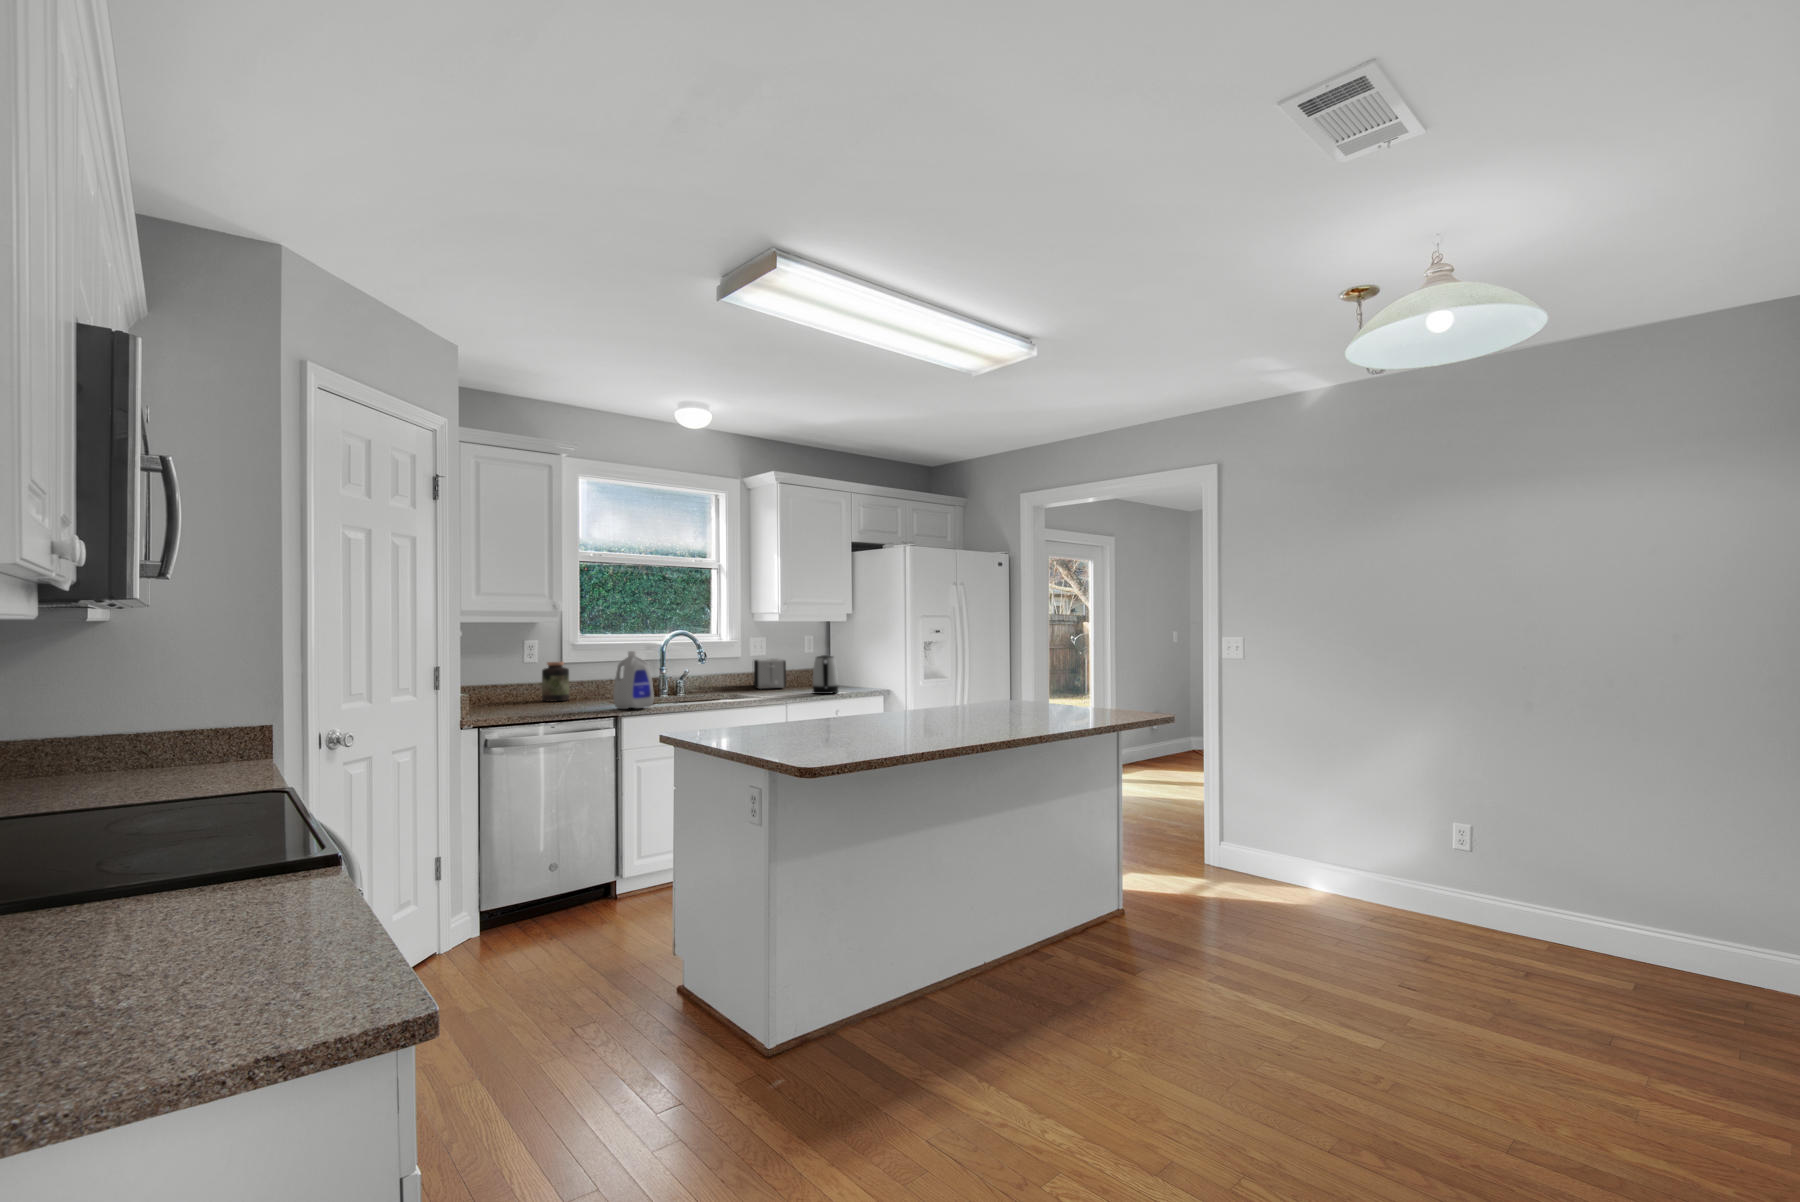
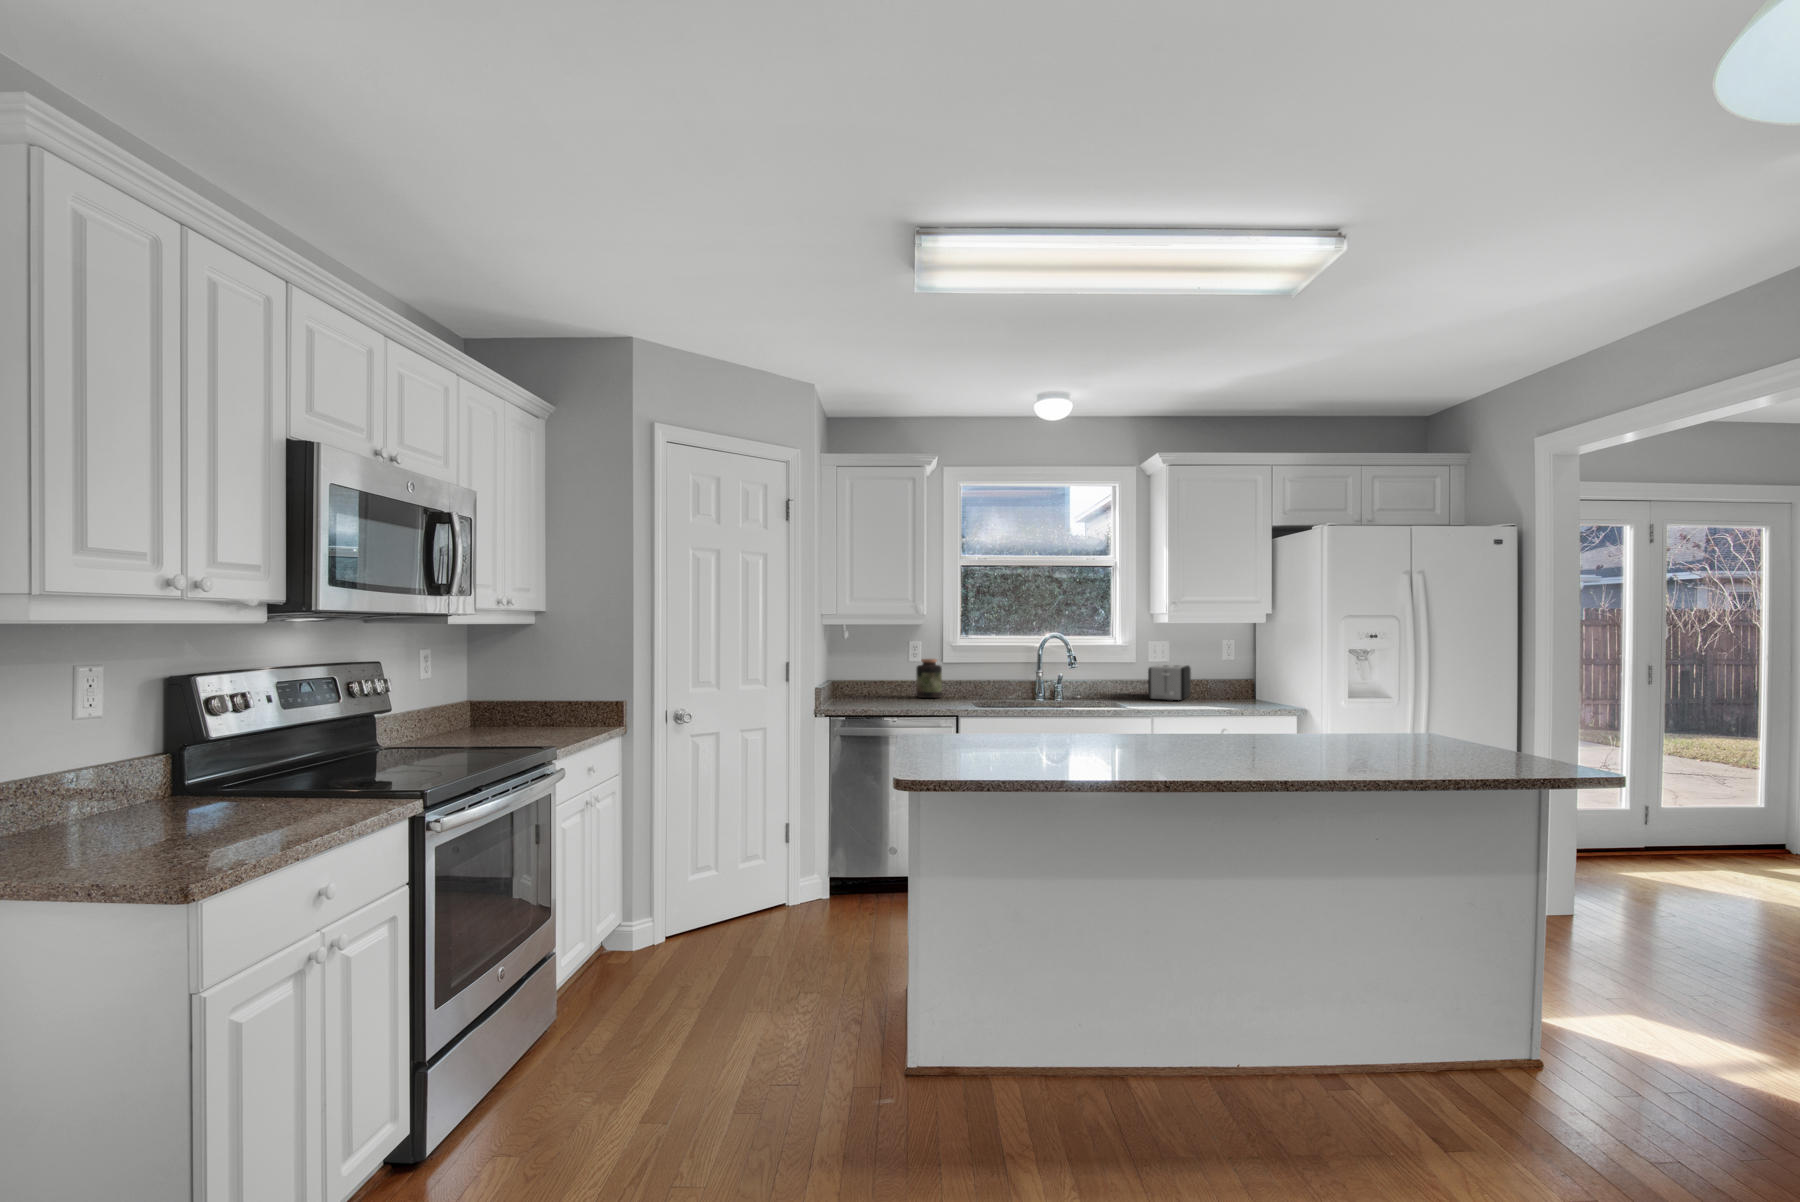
bottle: present [613,651,654,709] -> none [962,652,999,711]
kettle: present [813,655,838,694] -> none [1204,665,1236,711]

